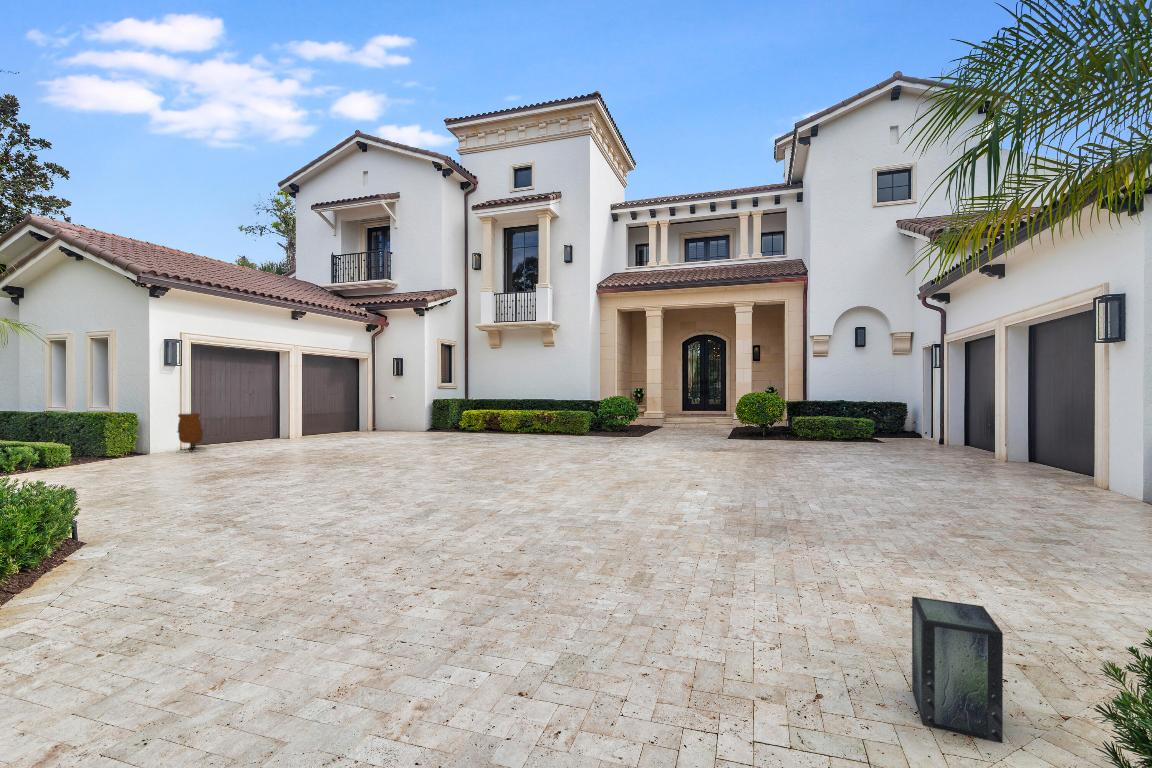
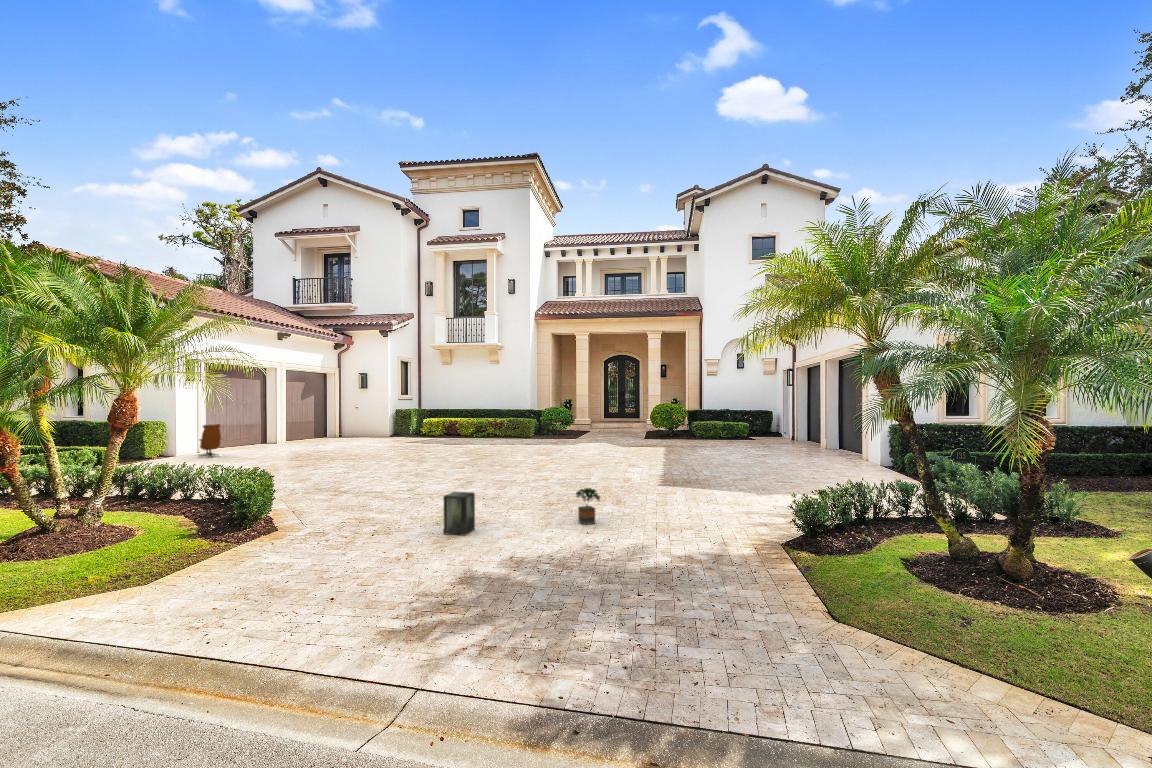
potted tree: none [516,568,575,664] -> present [576,488,600,525]
storage box: present [912,596,1003,743] -> present [443,492,475,535]

